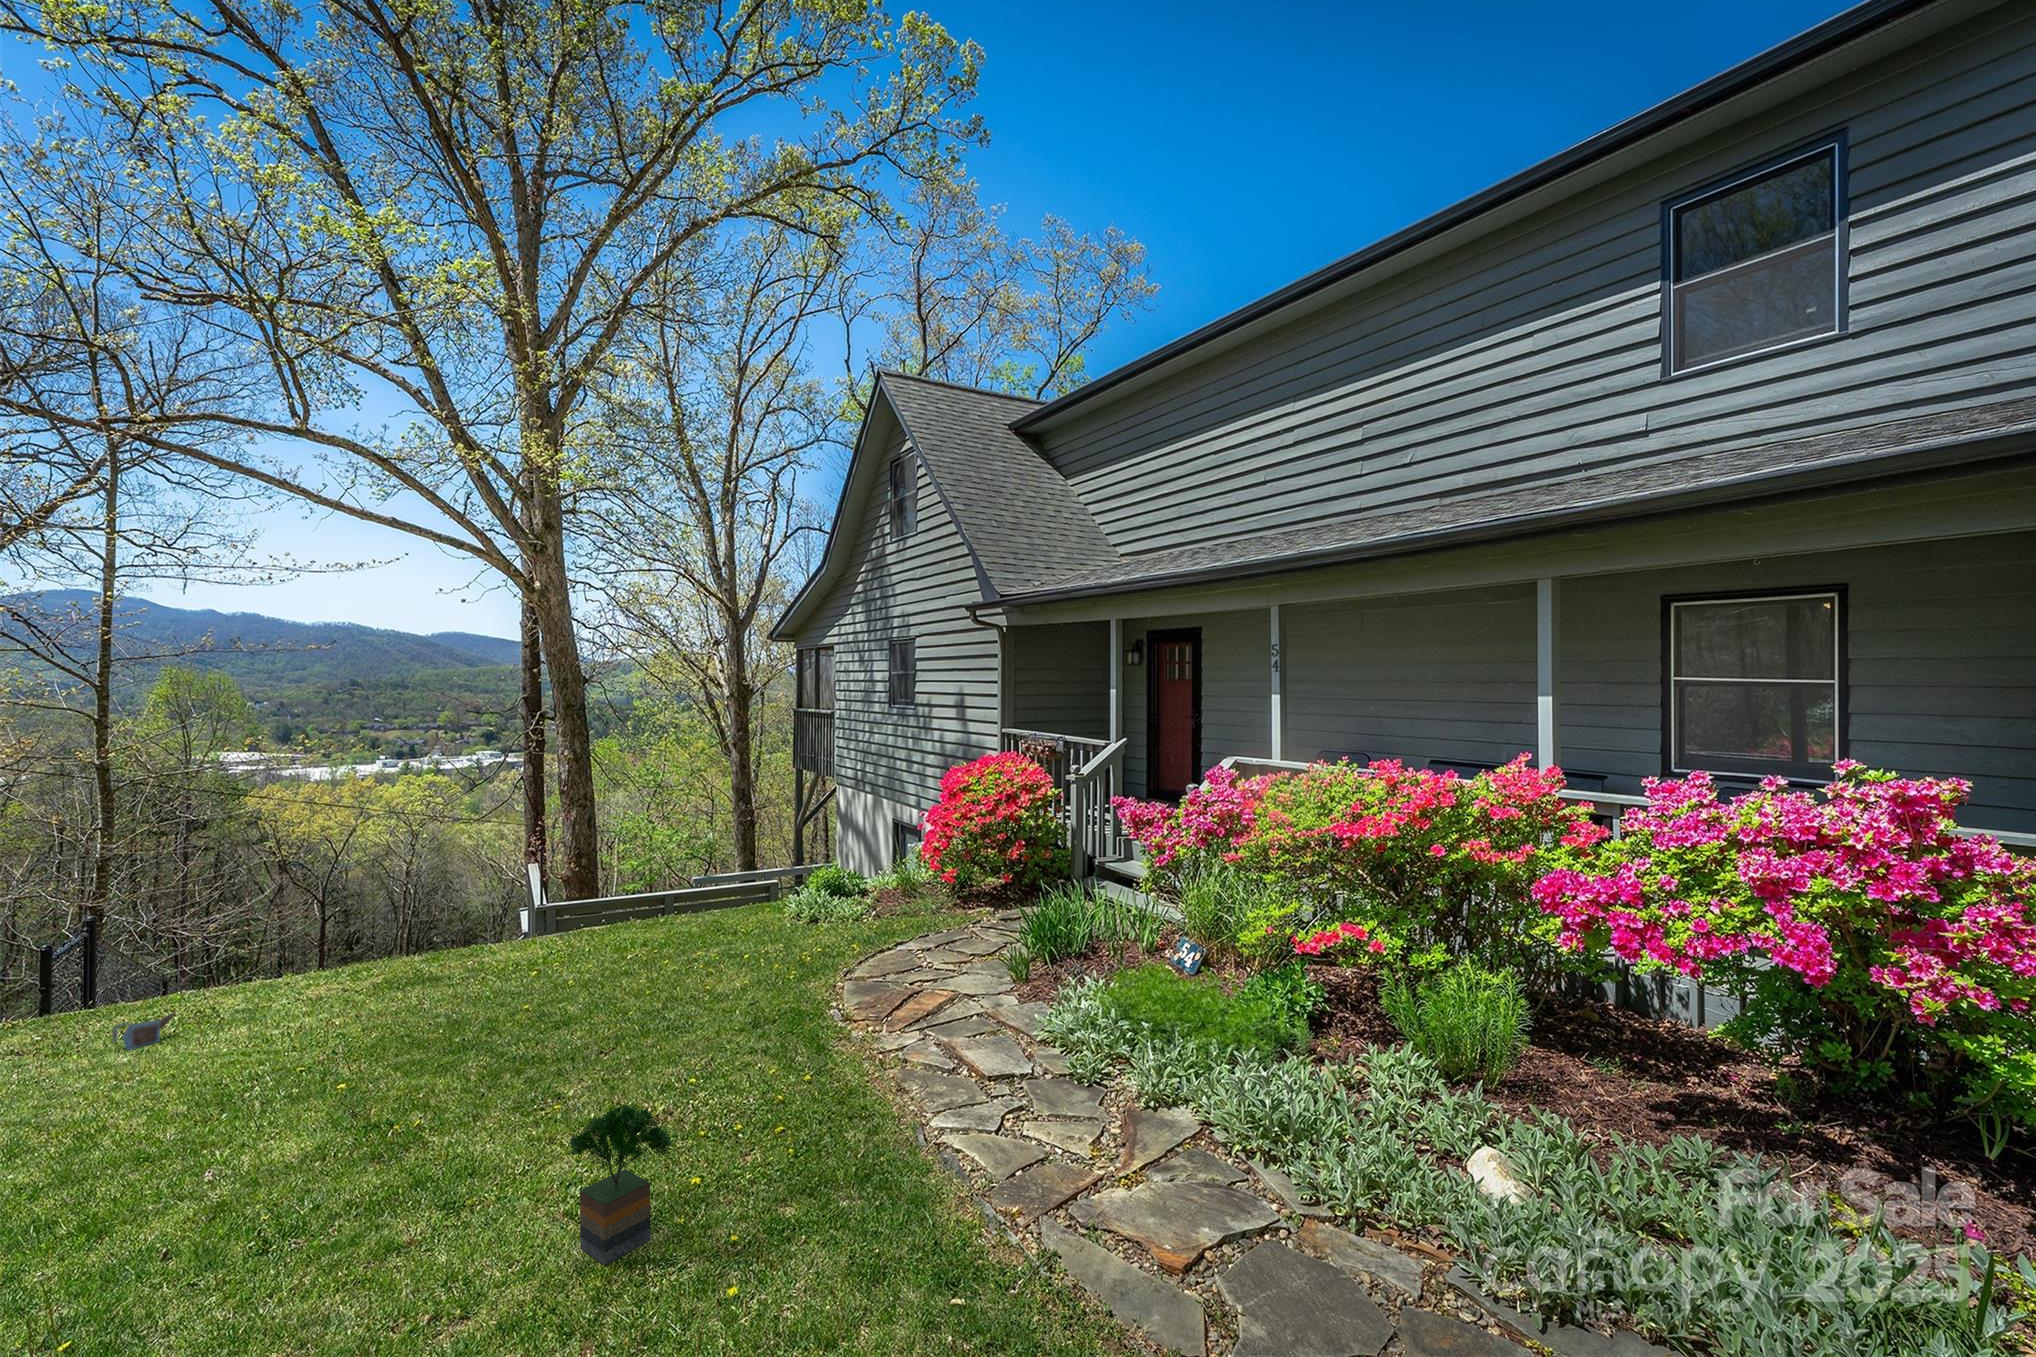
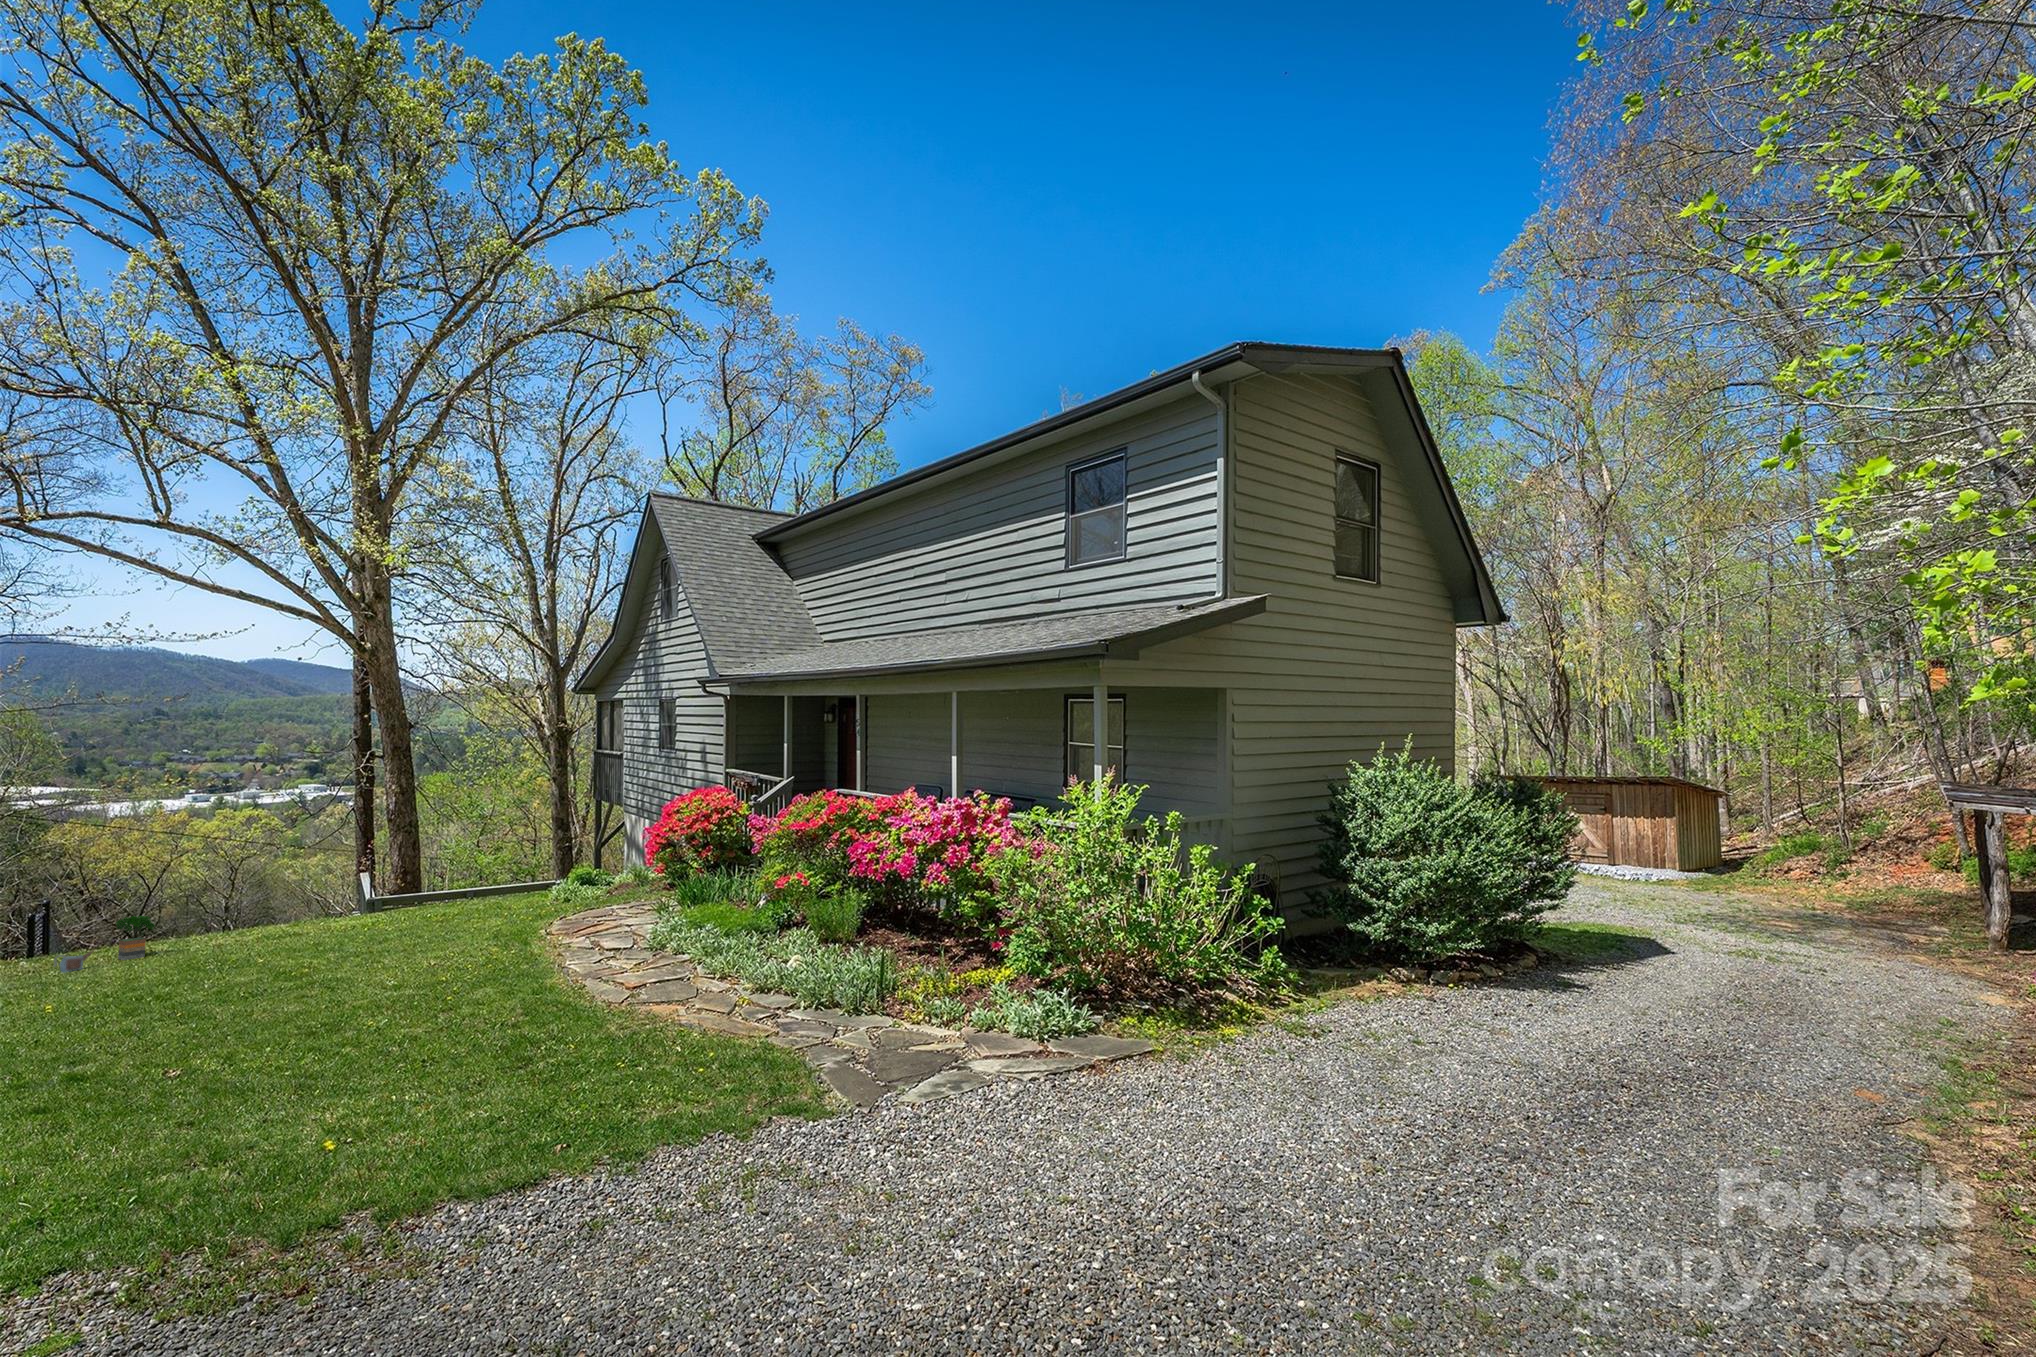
potted tree: present [568,1105,672,1265] -> present [116,916,155,960]

